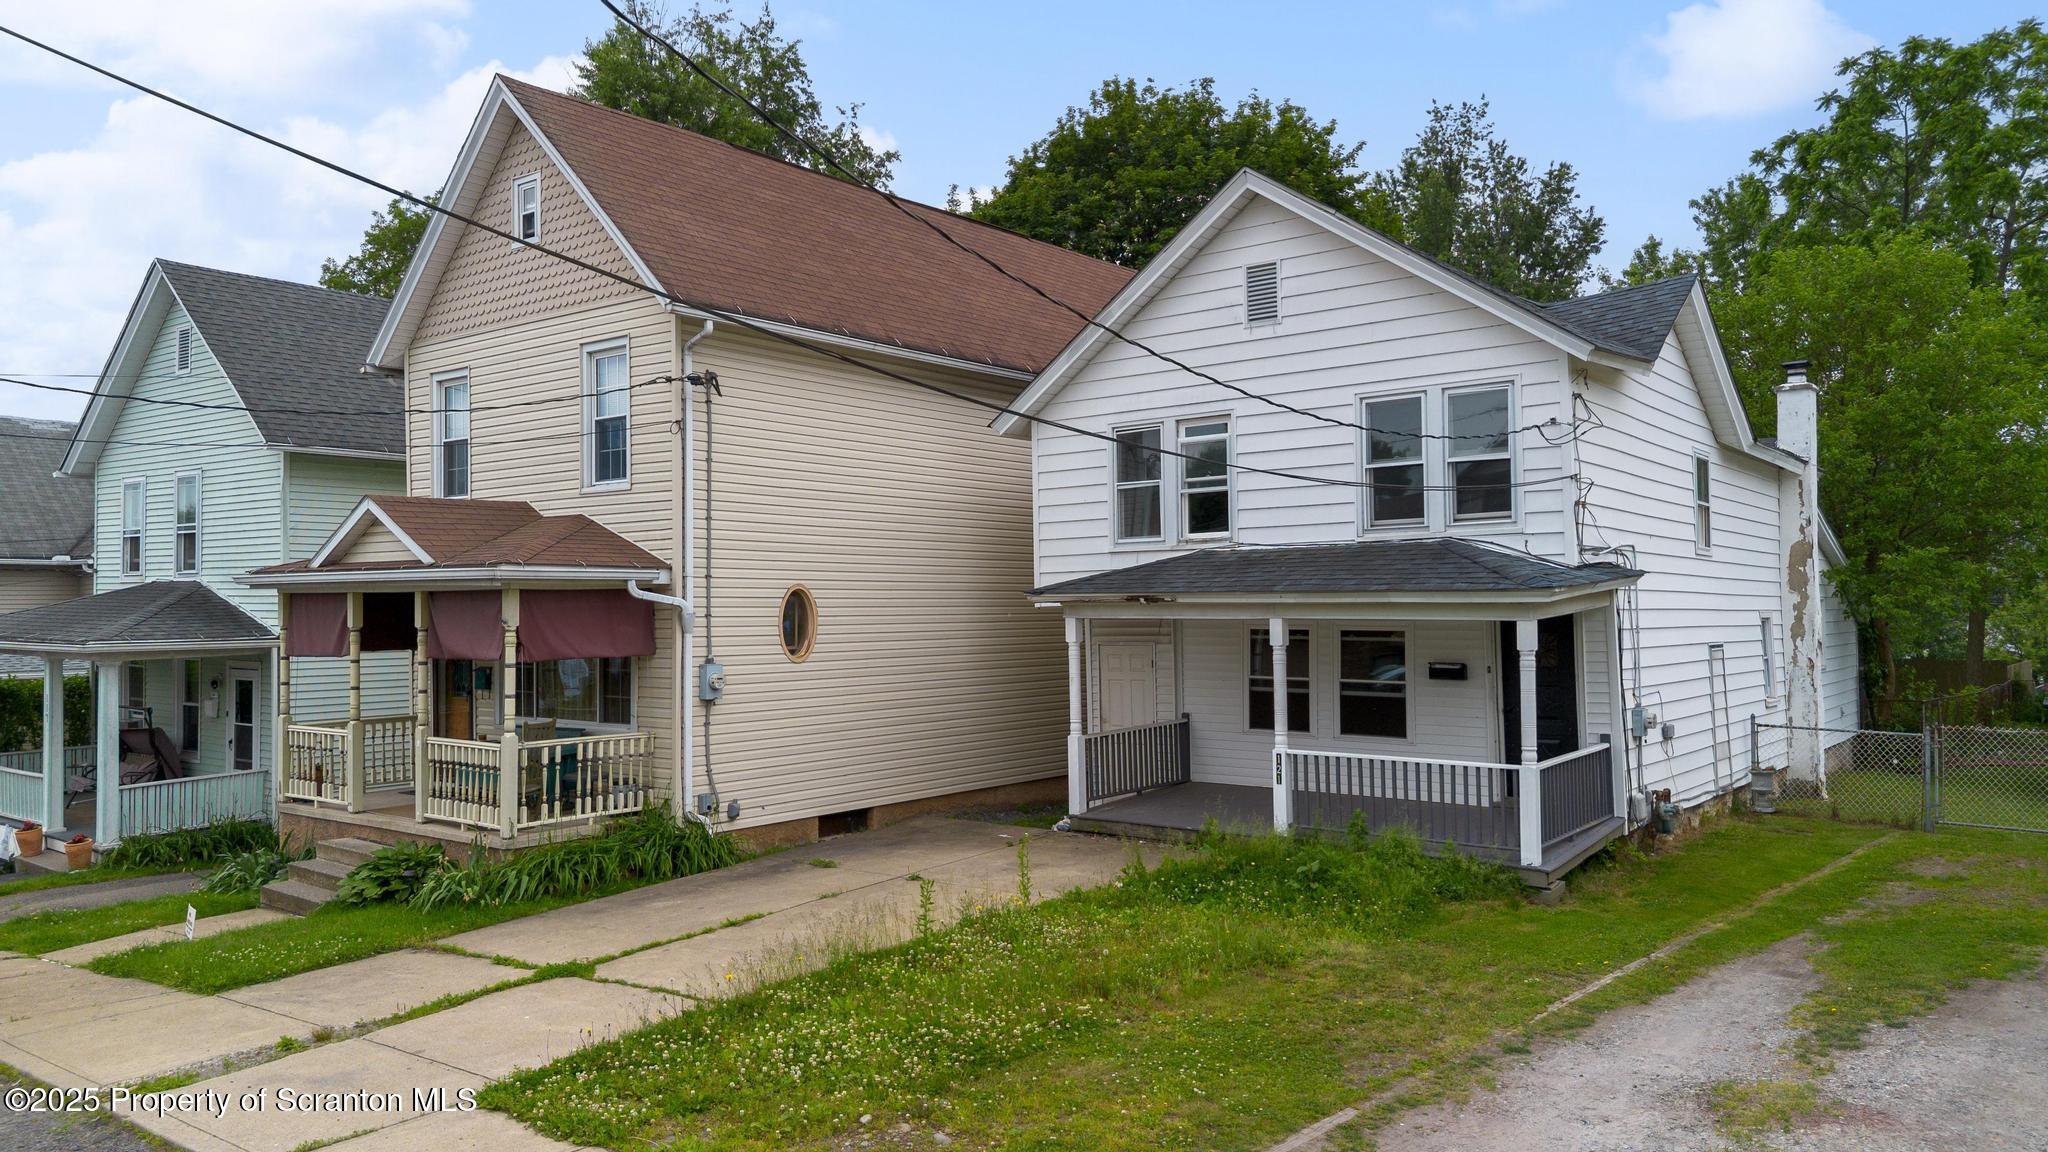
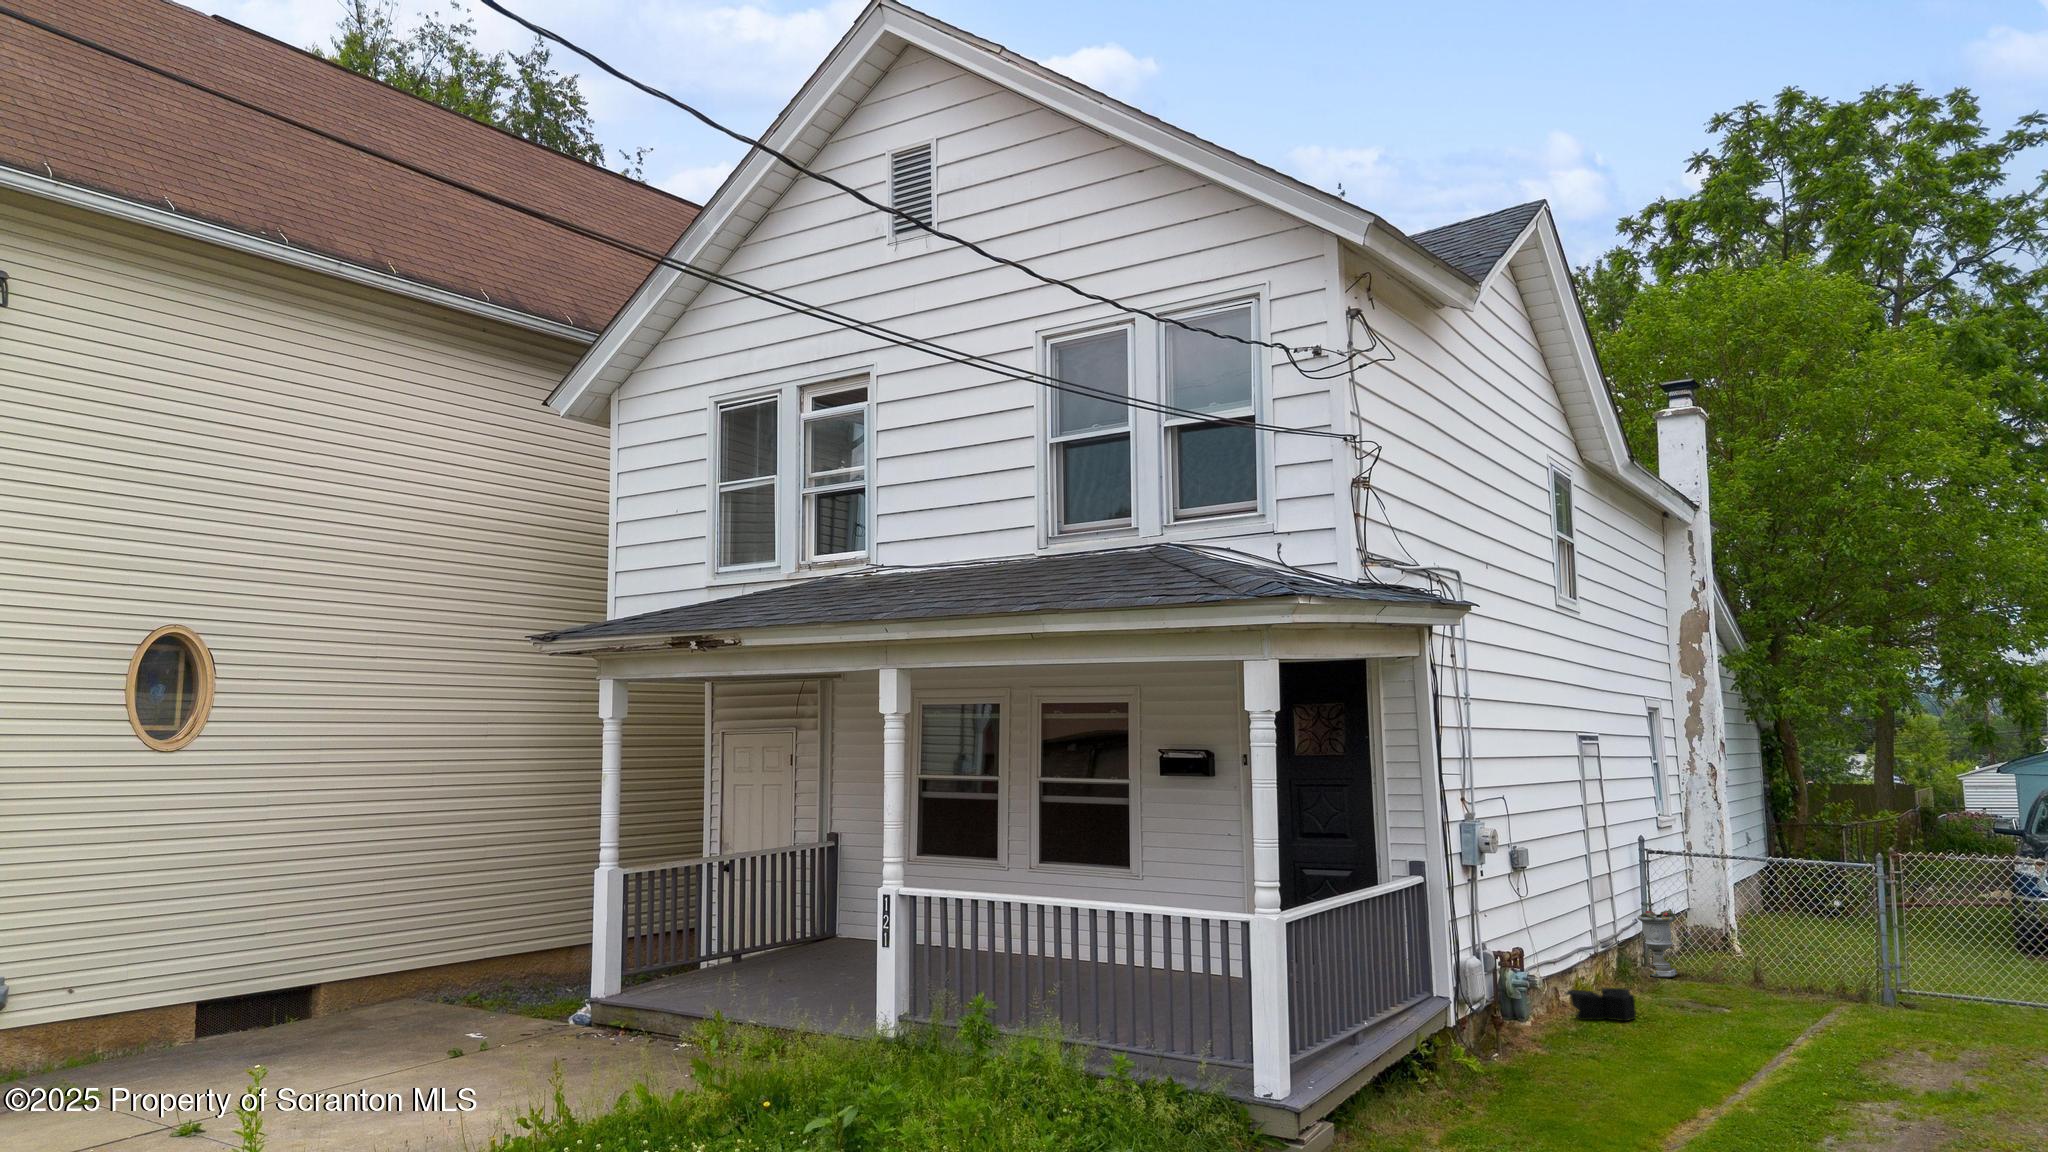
storage bin: none [1695,817,1749,839] -> present [1565,988,1636,1021]

